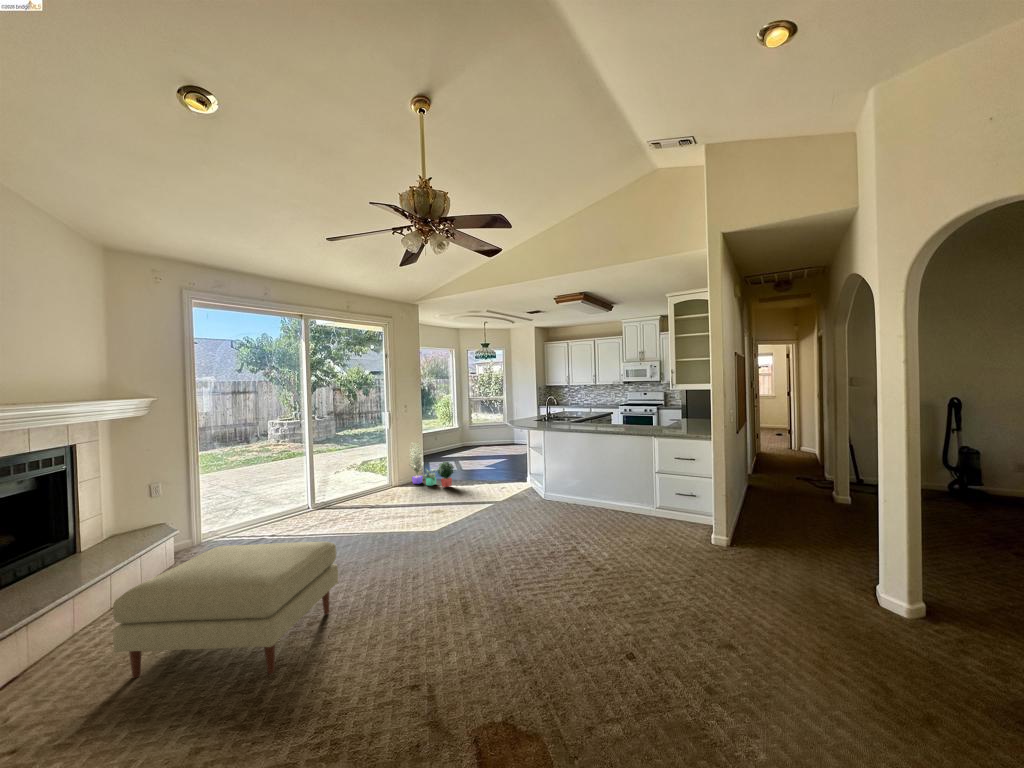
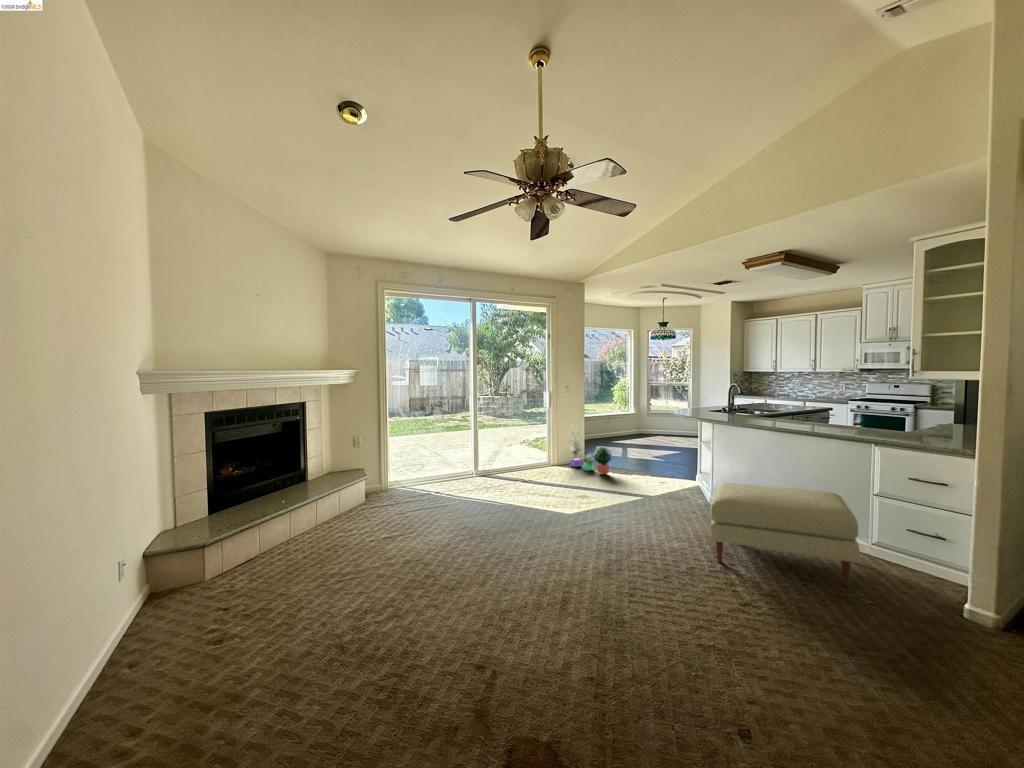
ottoman: present [113,542,338,678] -> present [710,483,860,585]

